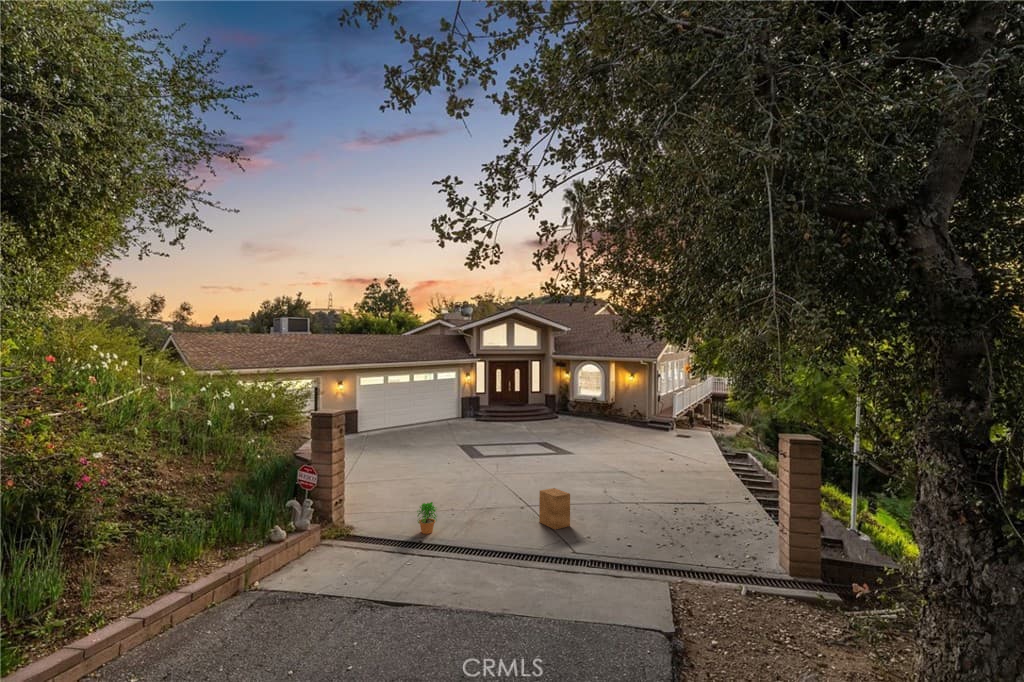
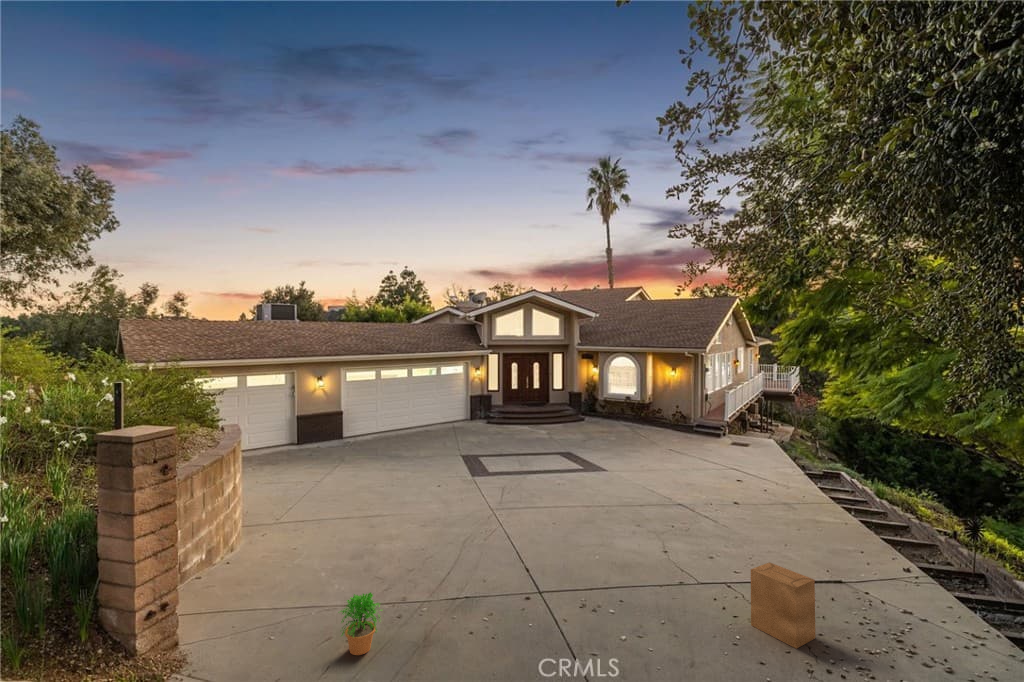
cardboard box: present [539,488,570,530] -> present [751,562,815,649]

